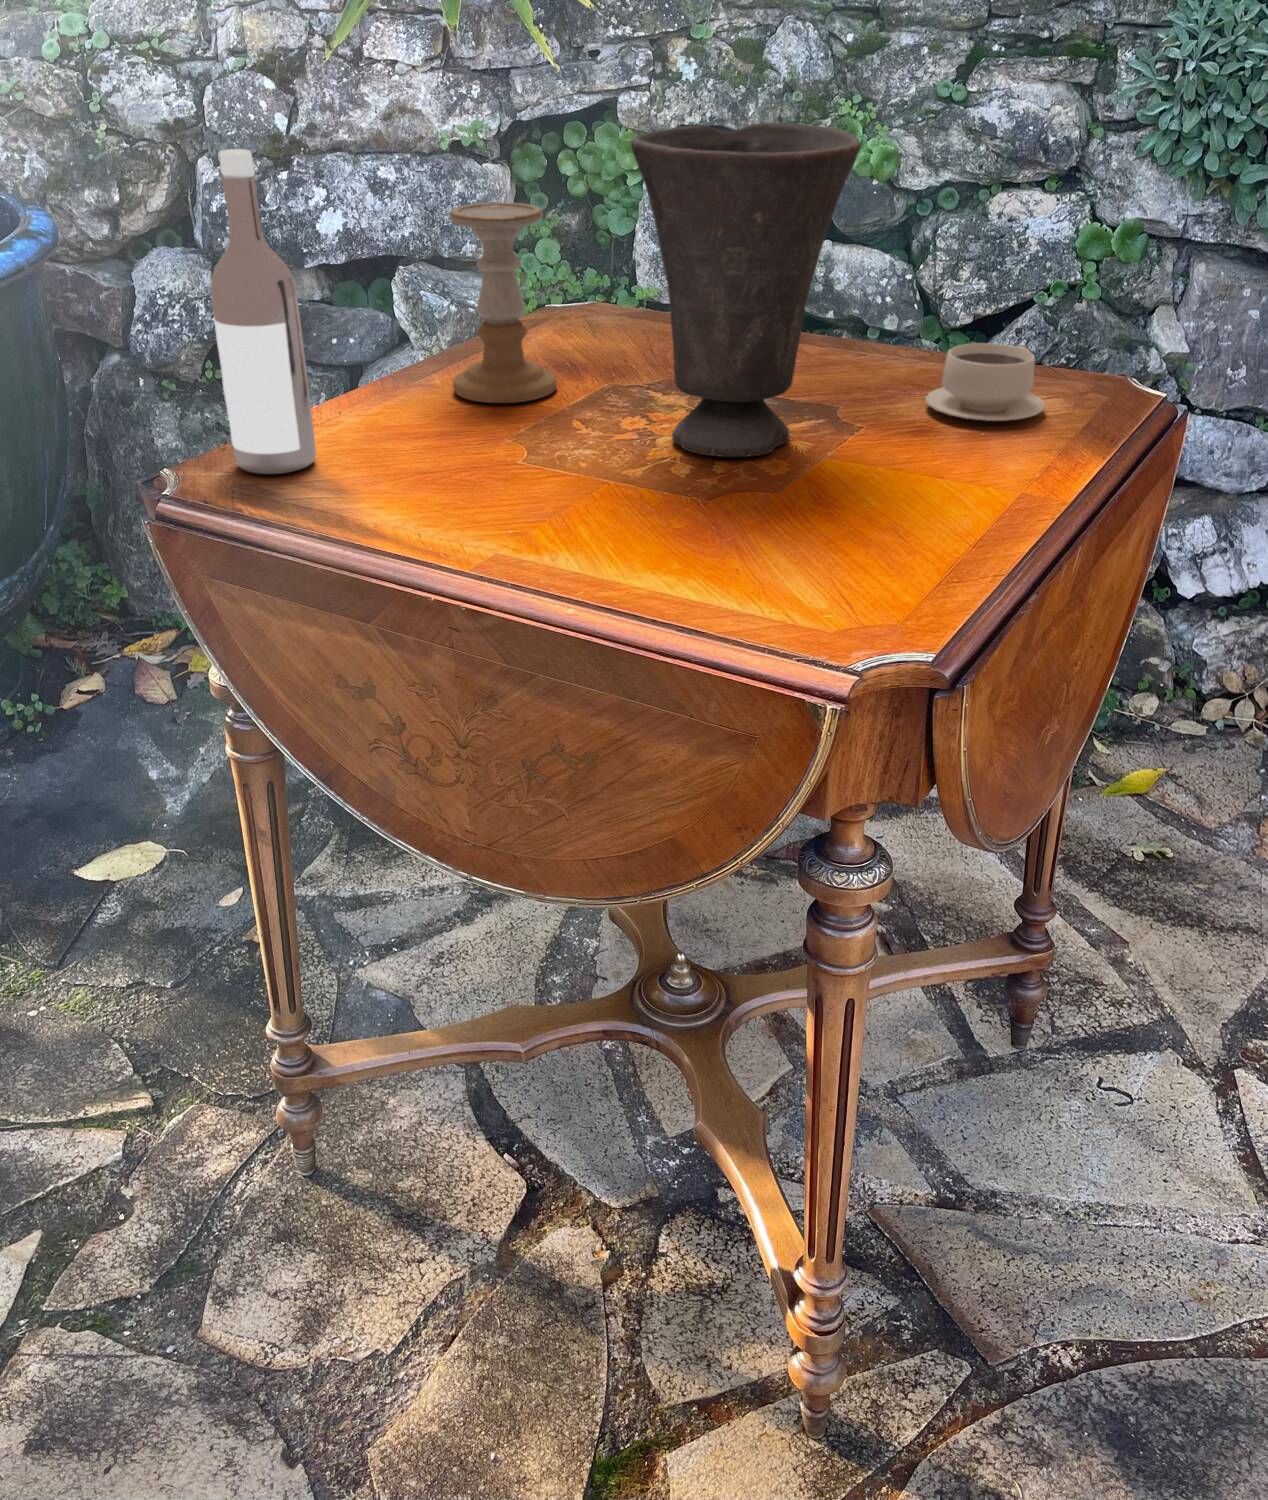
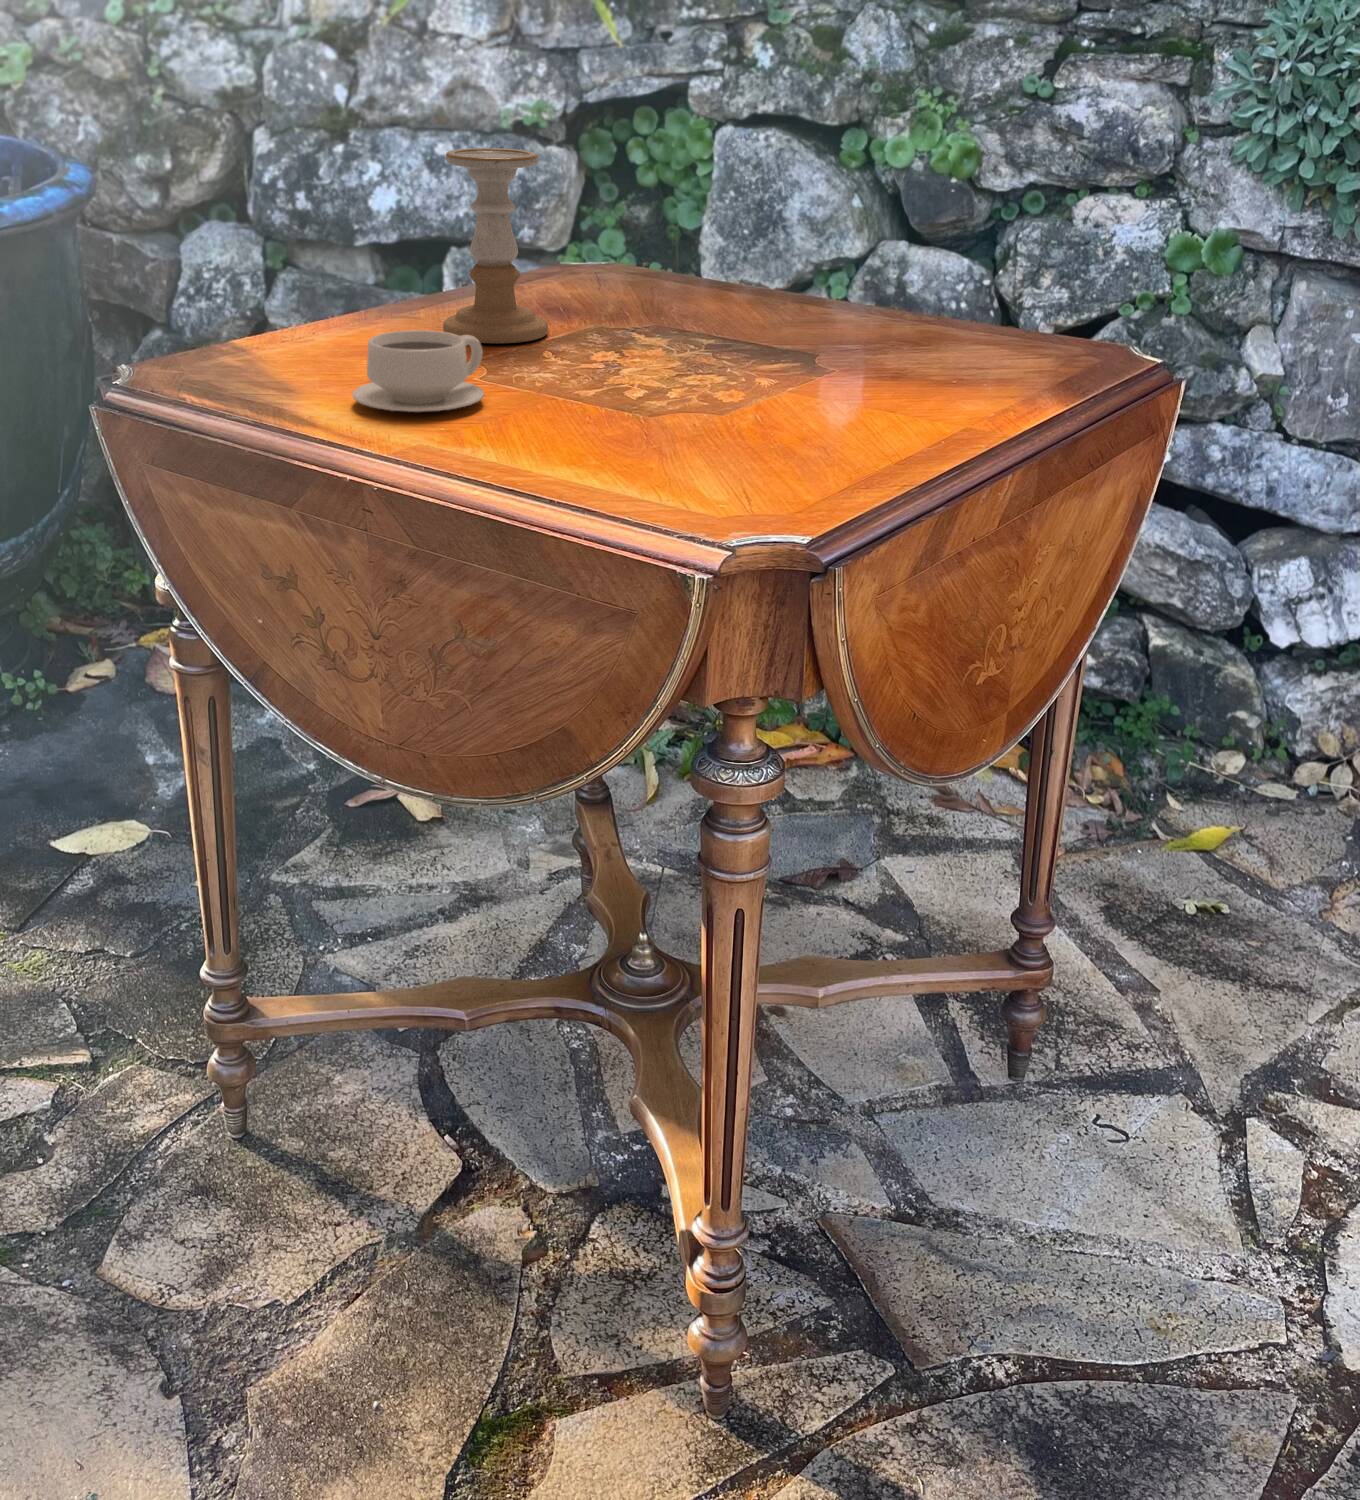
vase: present [631,123,861,457] -> none [602,73,826,394]
wine bottle: present [211,149,316,474] -> none [193,70,287,384]
teacup: present [925,343,1045,421] -> present [353,330,484,412]

